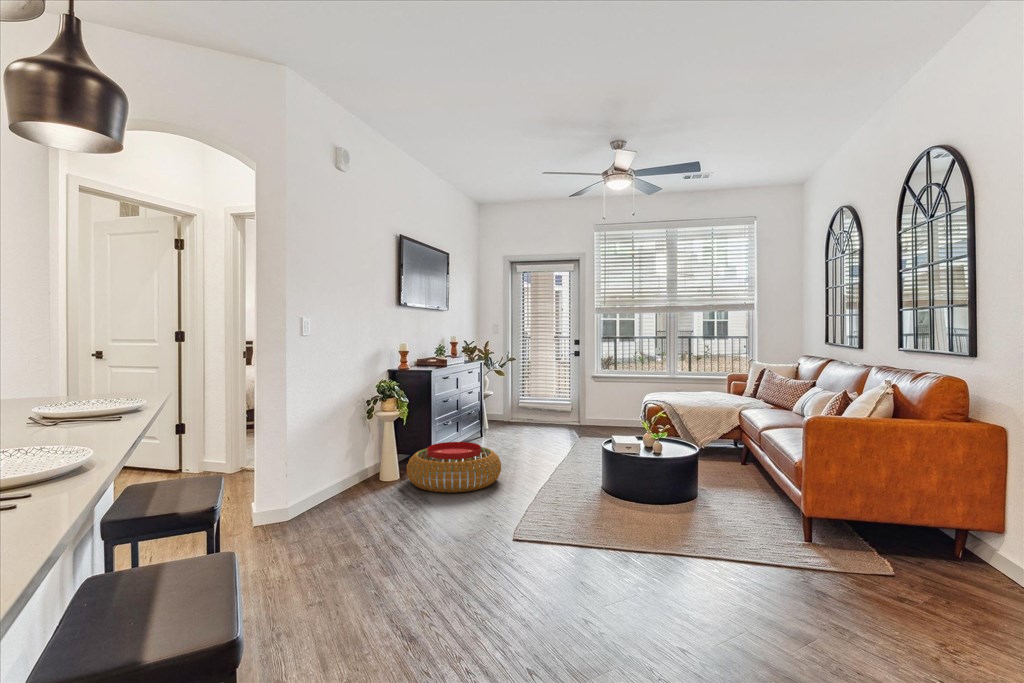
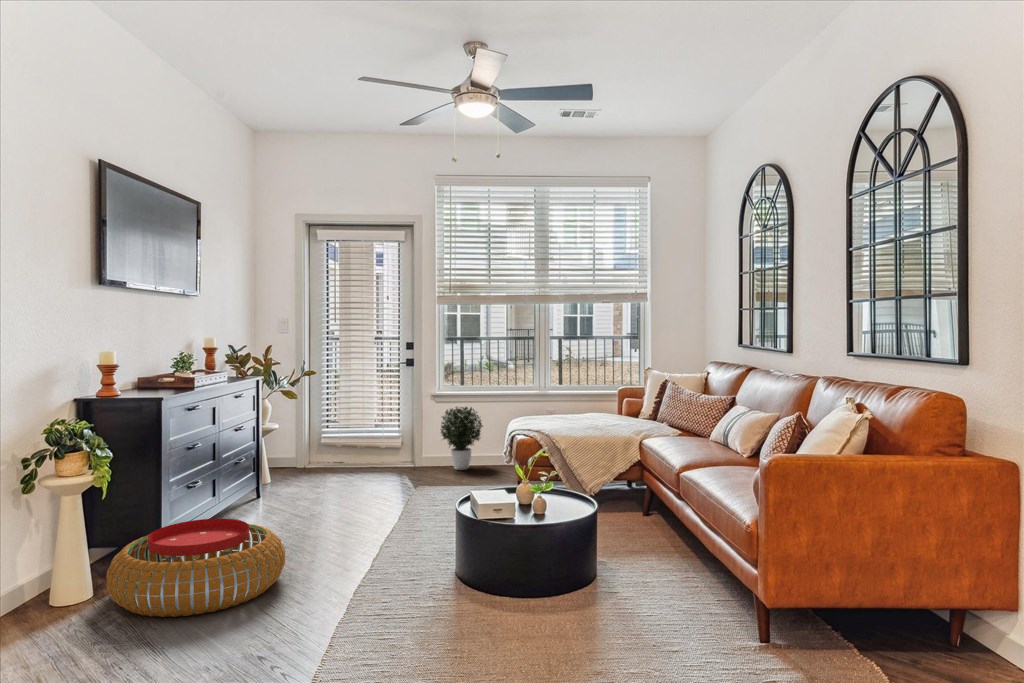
potted plant: none [599,384,629,428] -> present [441,407,483,470]

